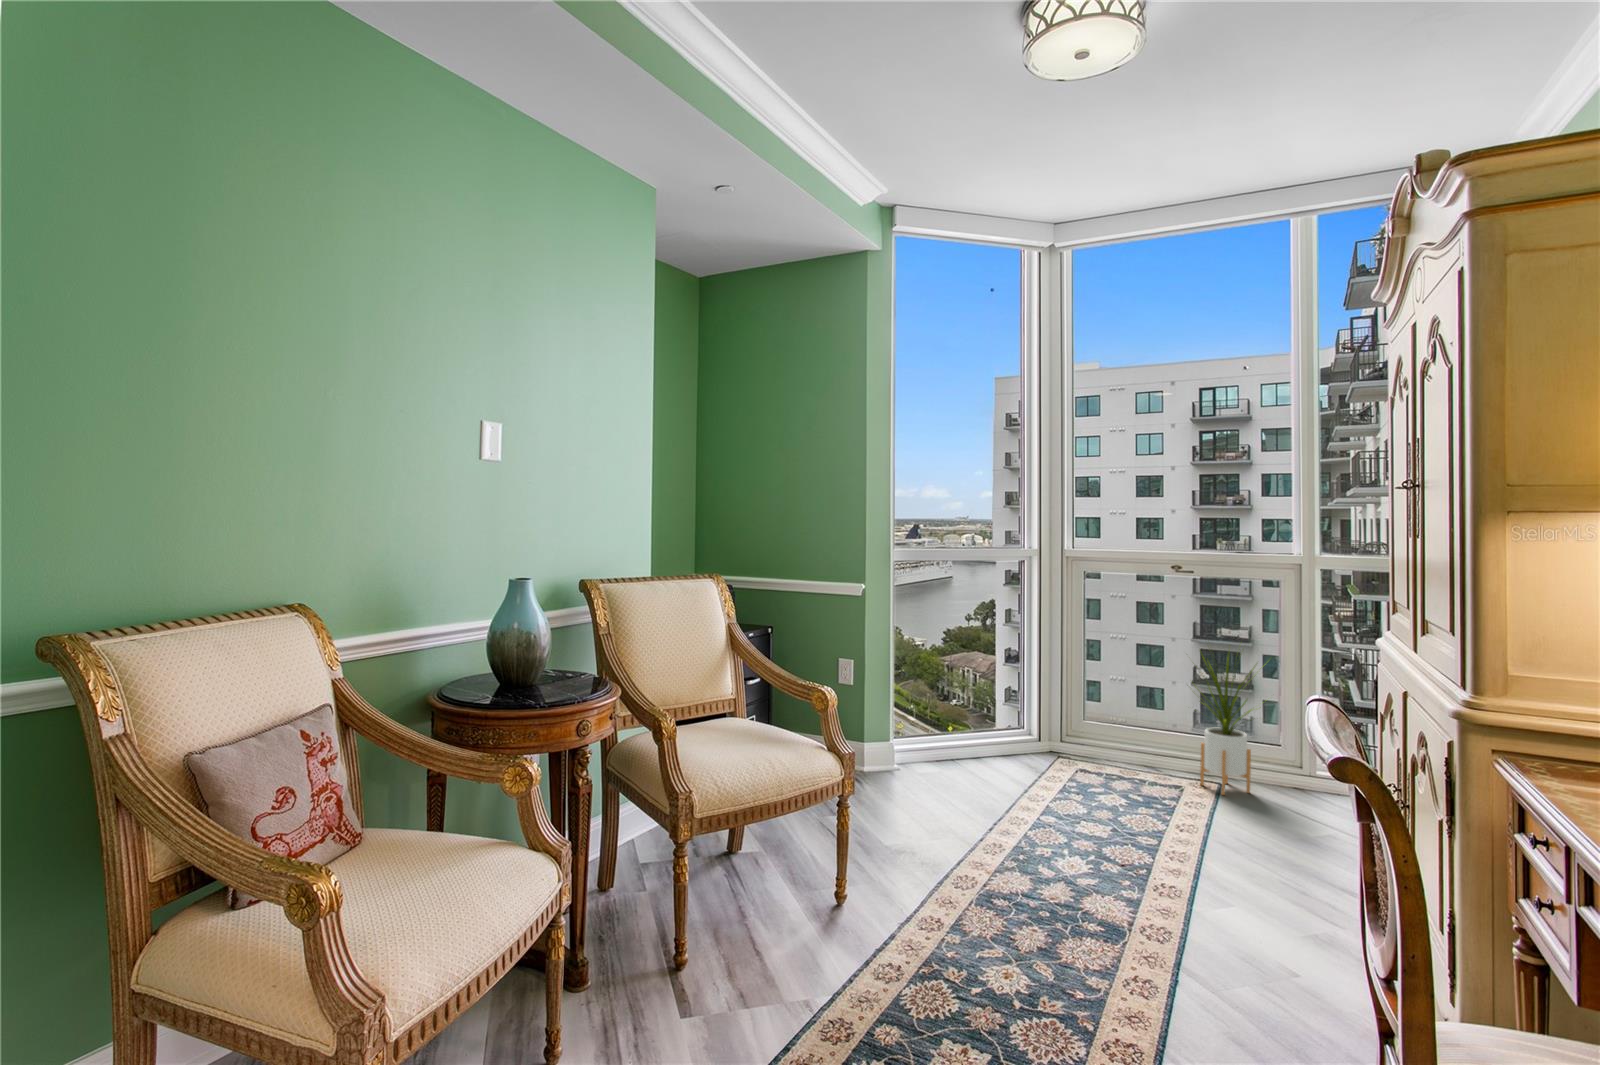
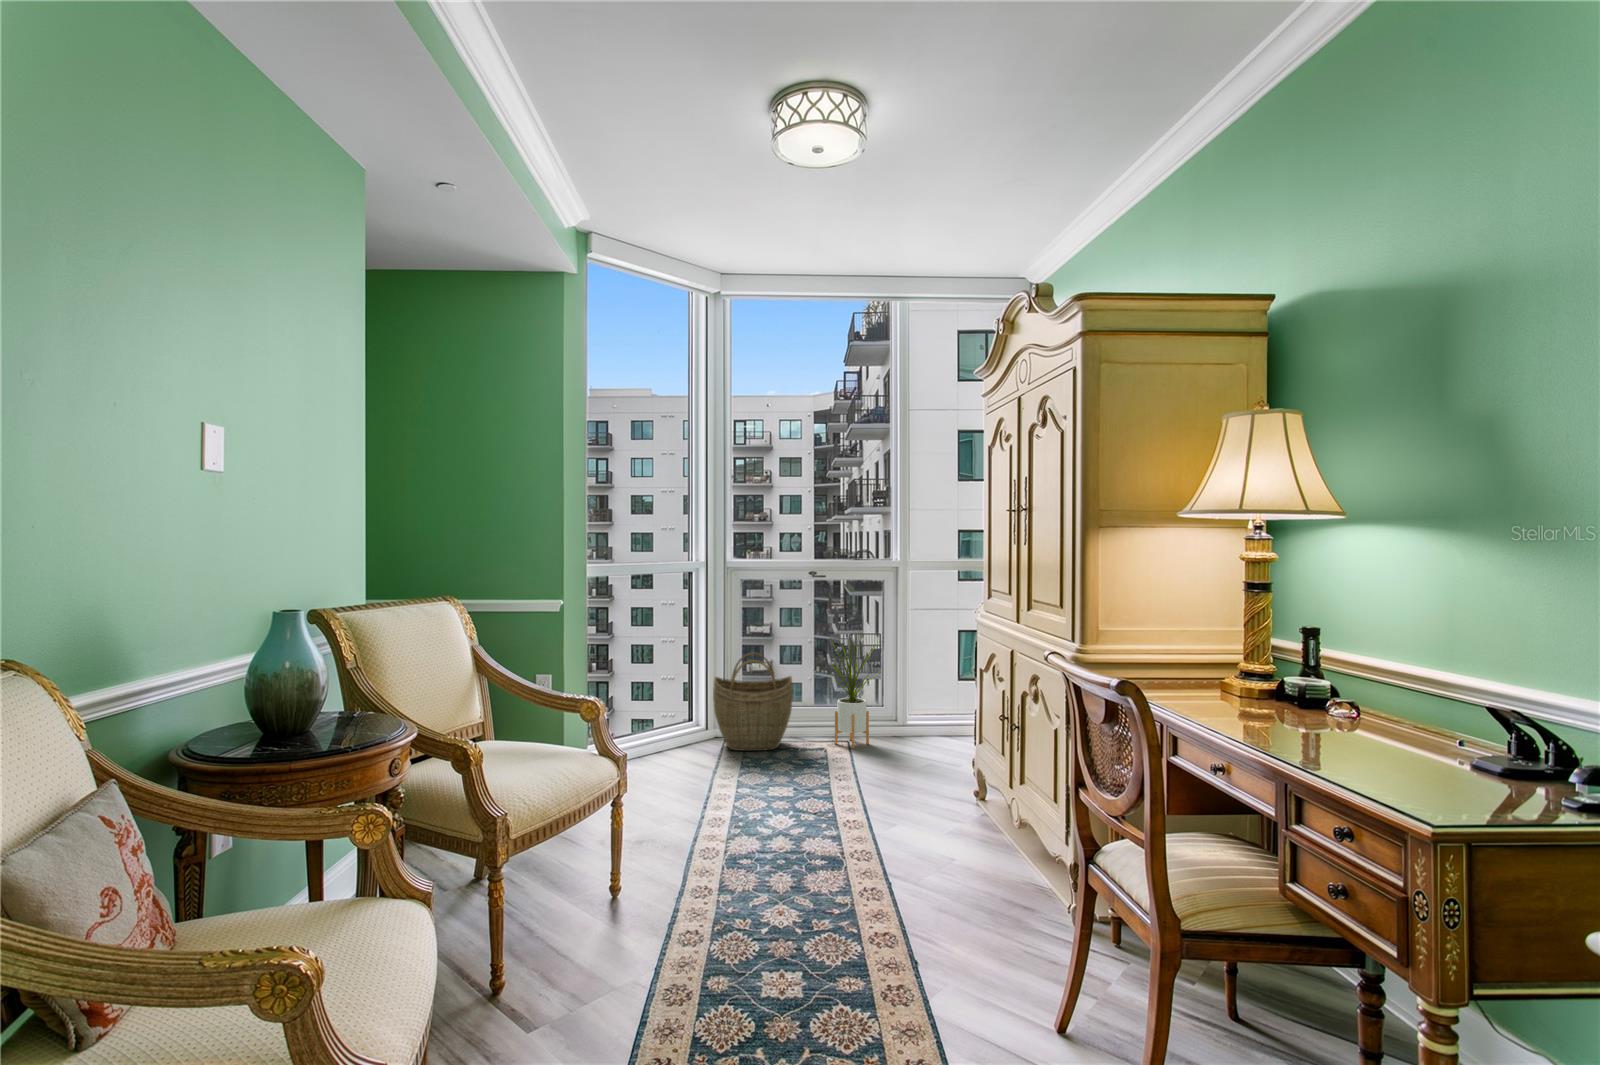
woven basket: none [1041,658,1142,778] -> present [713,653,793,751]

